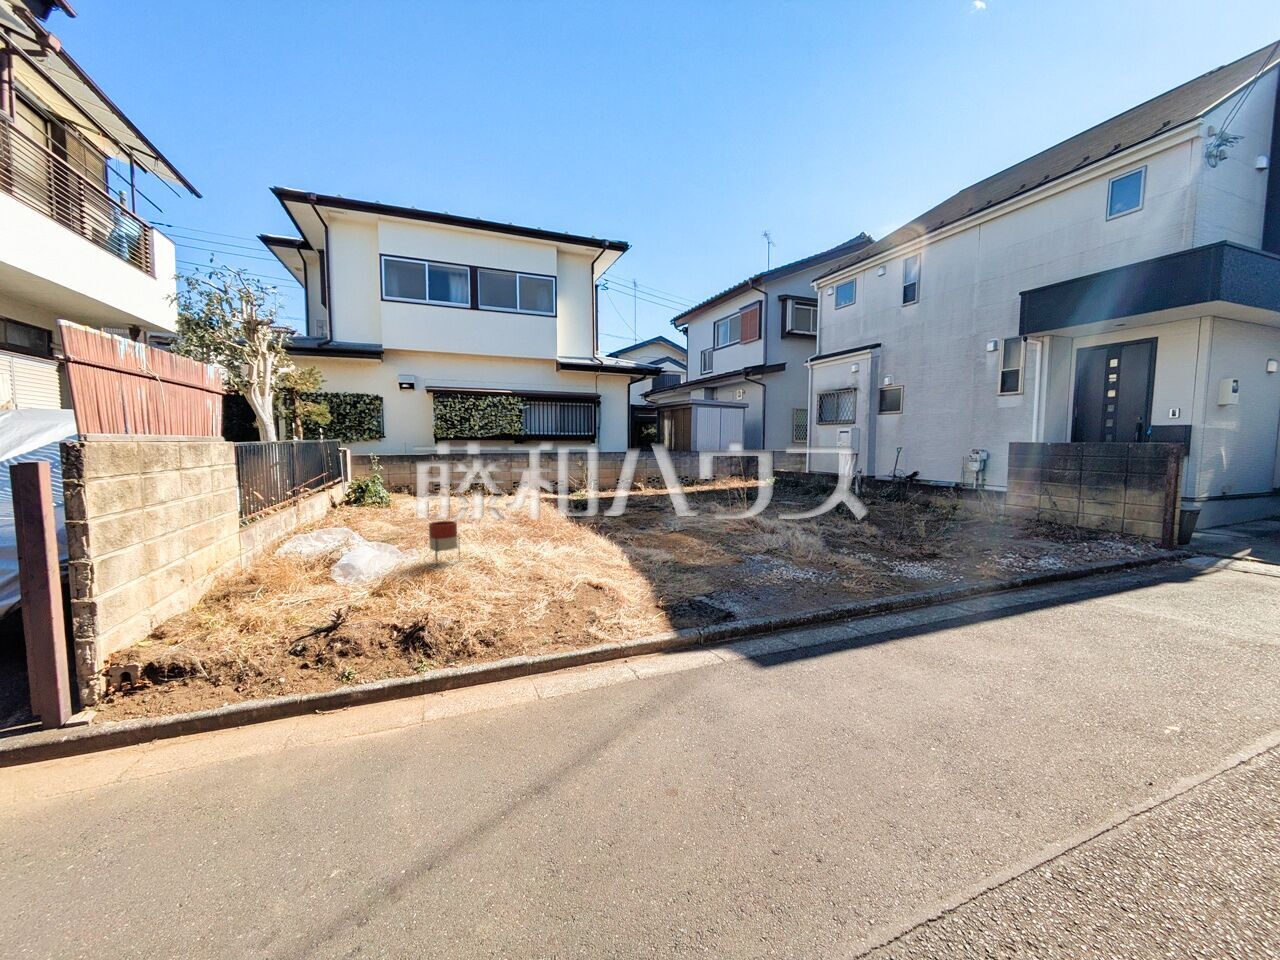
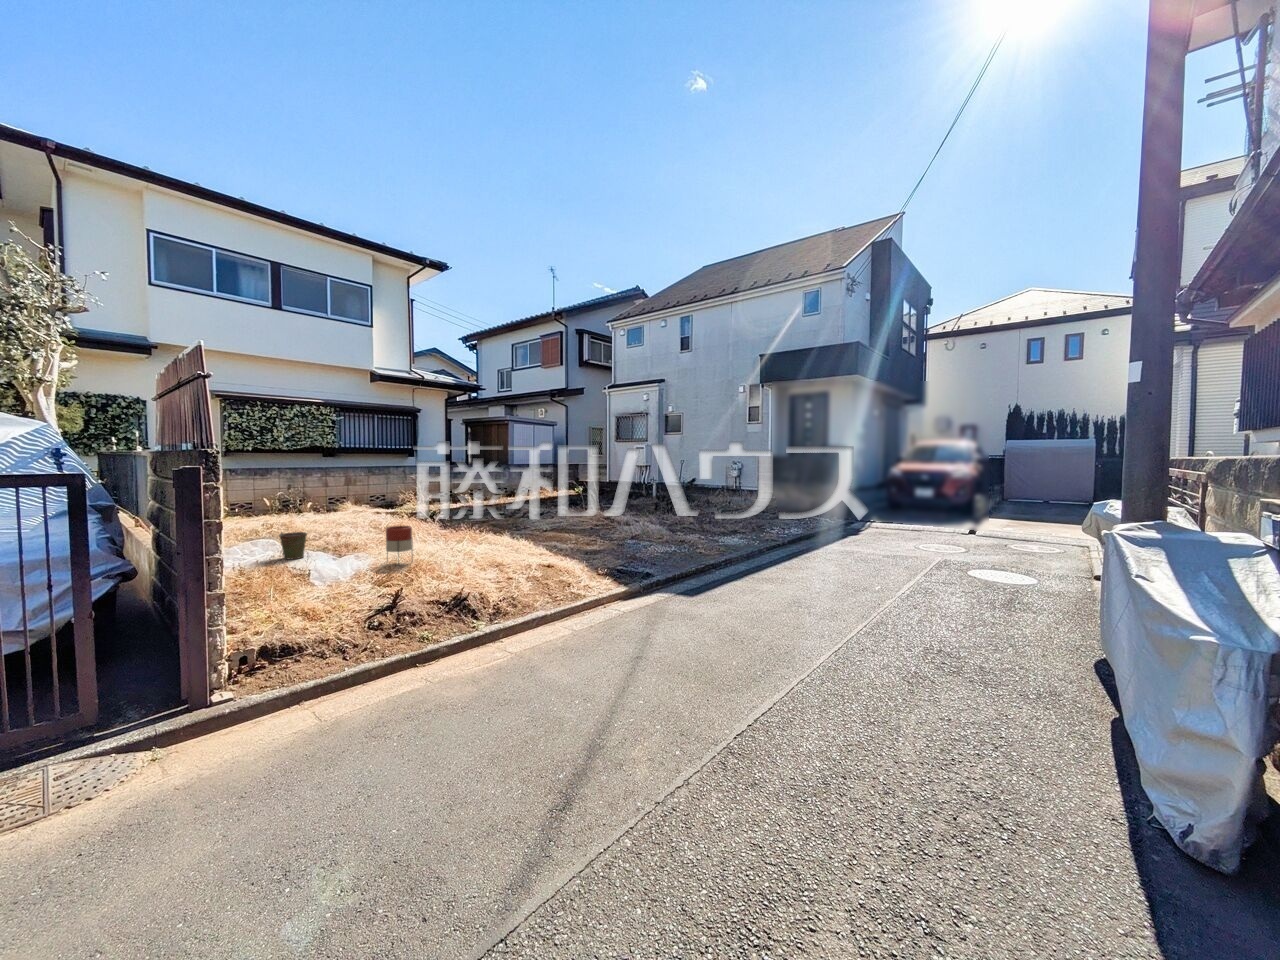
bucket: none [356,520,384,548] -> present [279,532,307,560]

